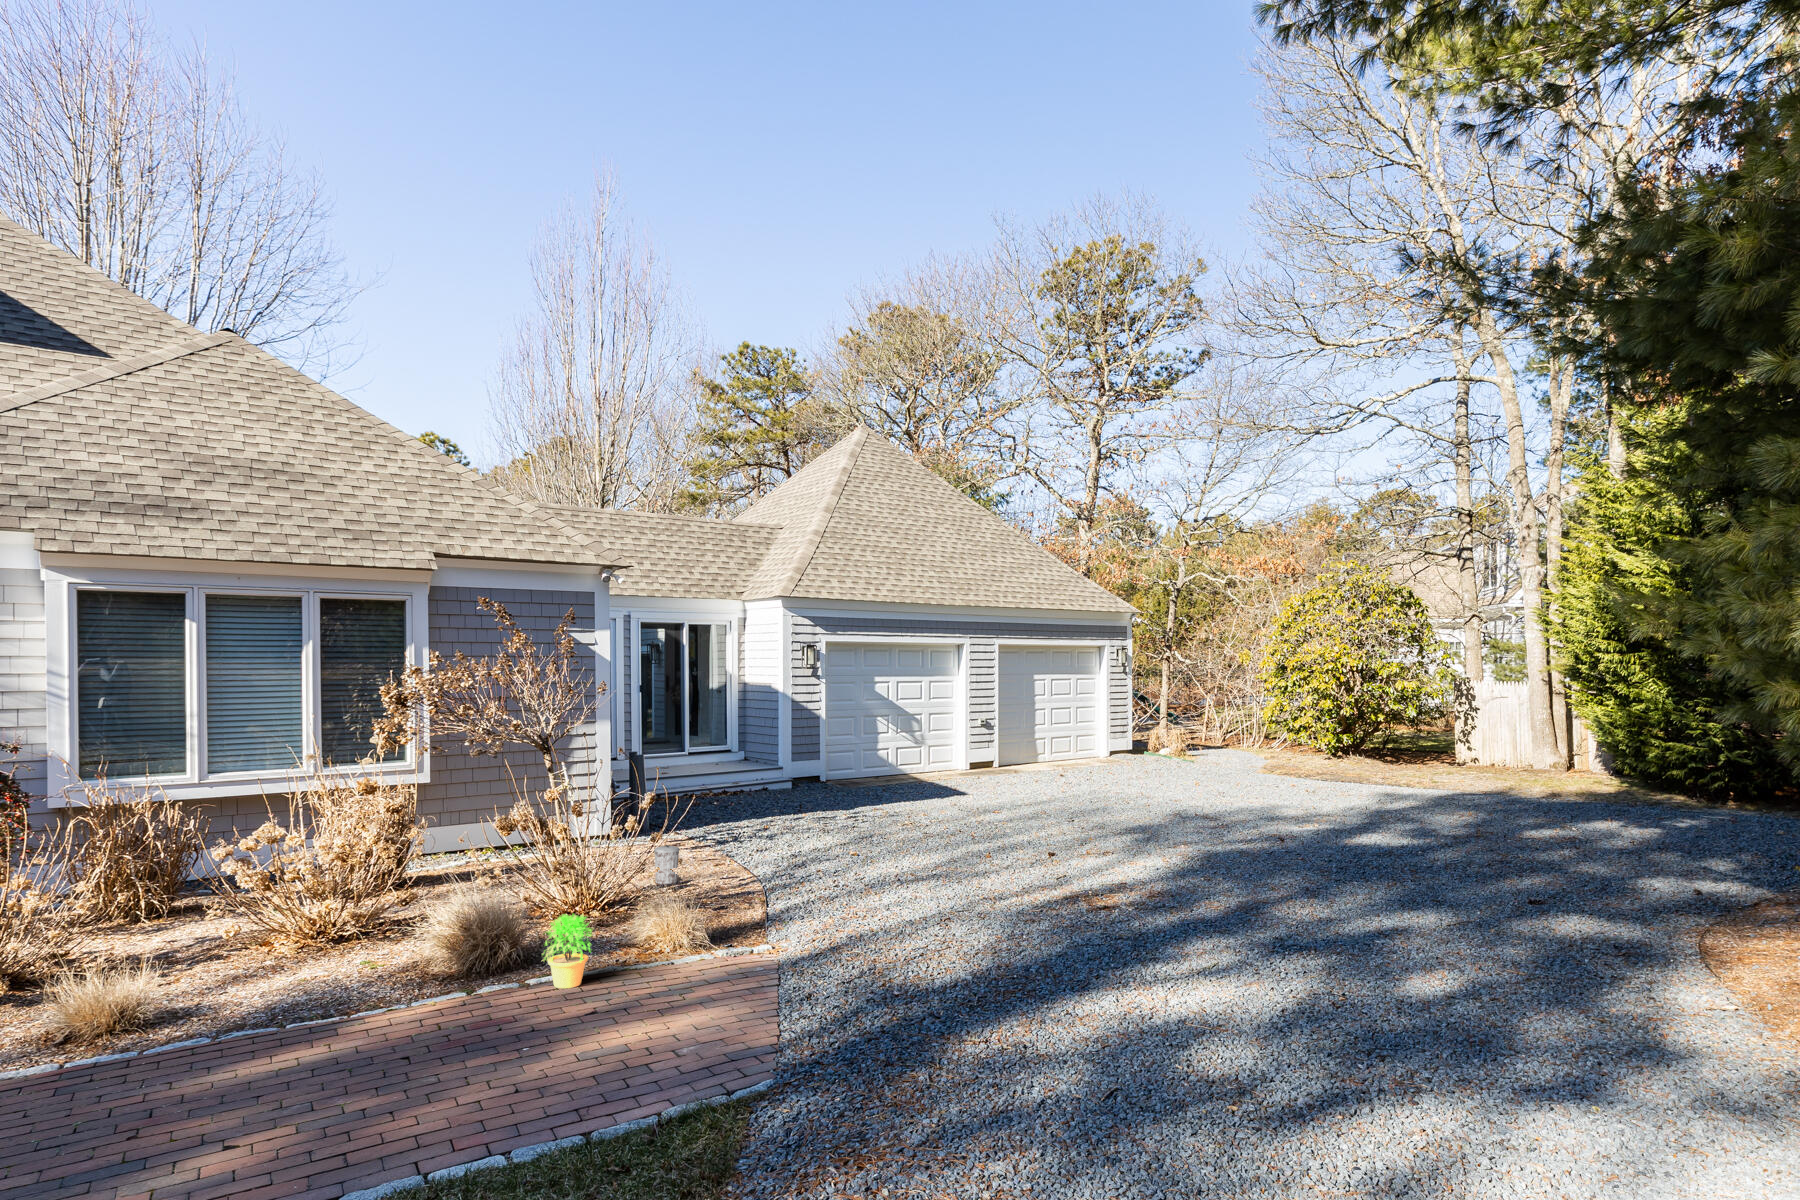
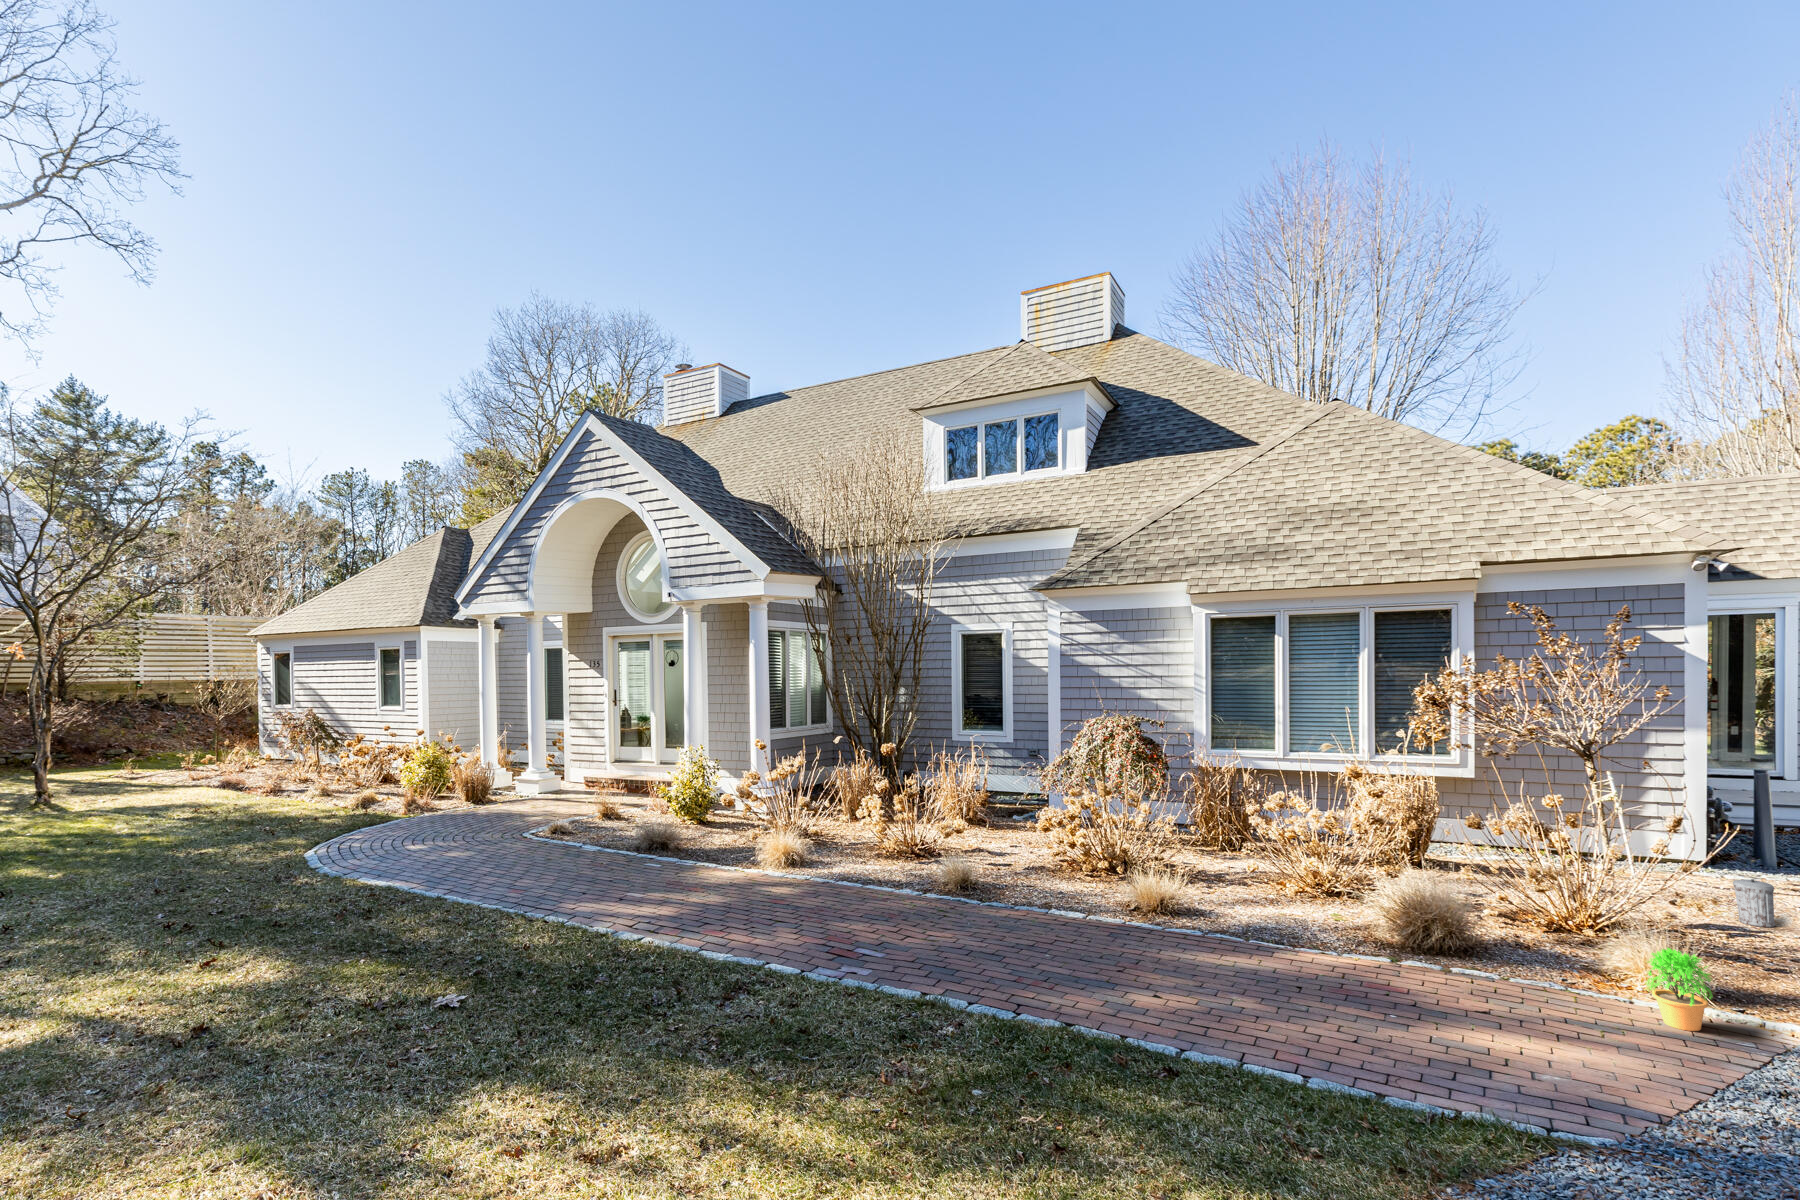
potted plant: present [542,914,592,988] -> present [1645,948,1713,1031]

